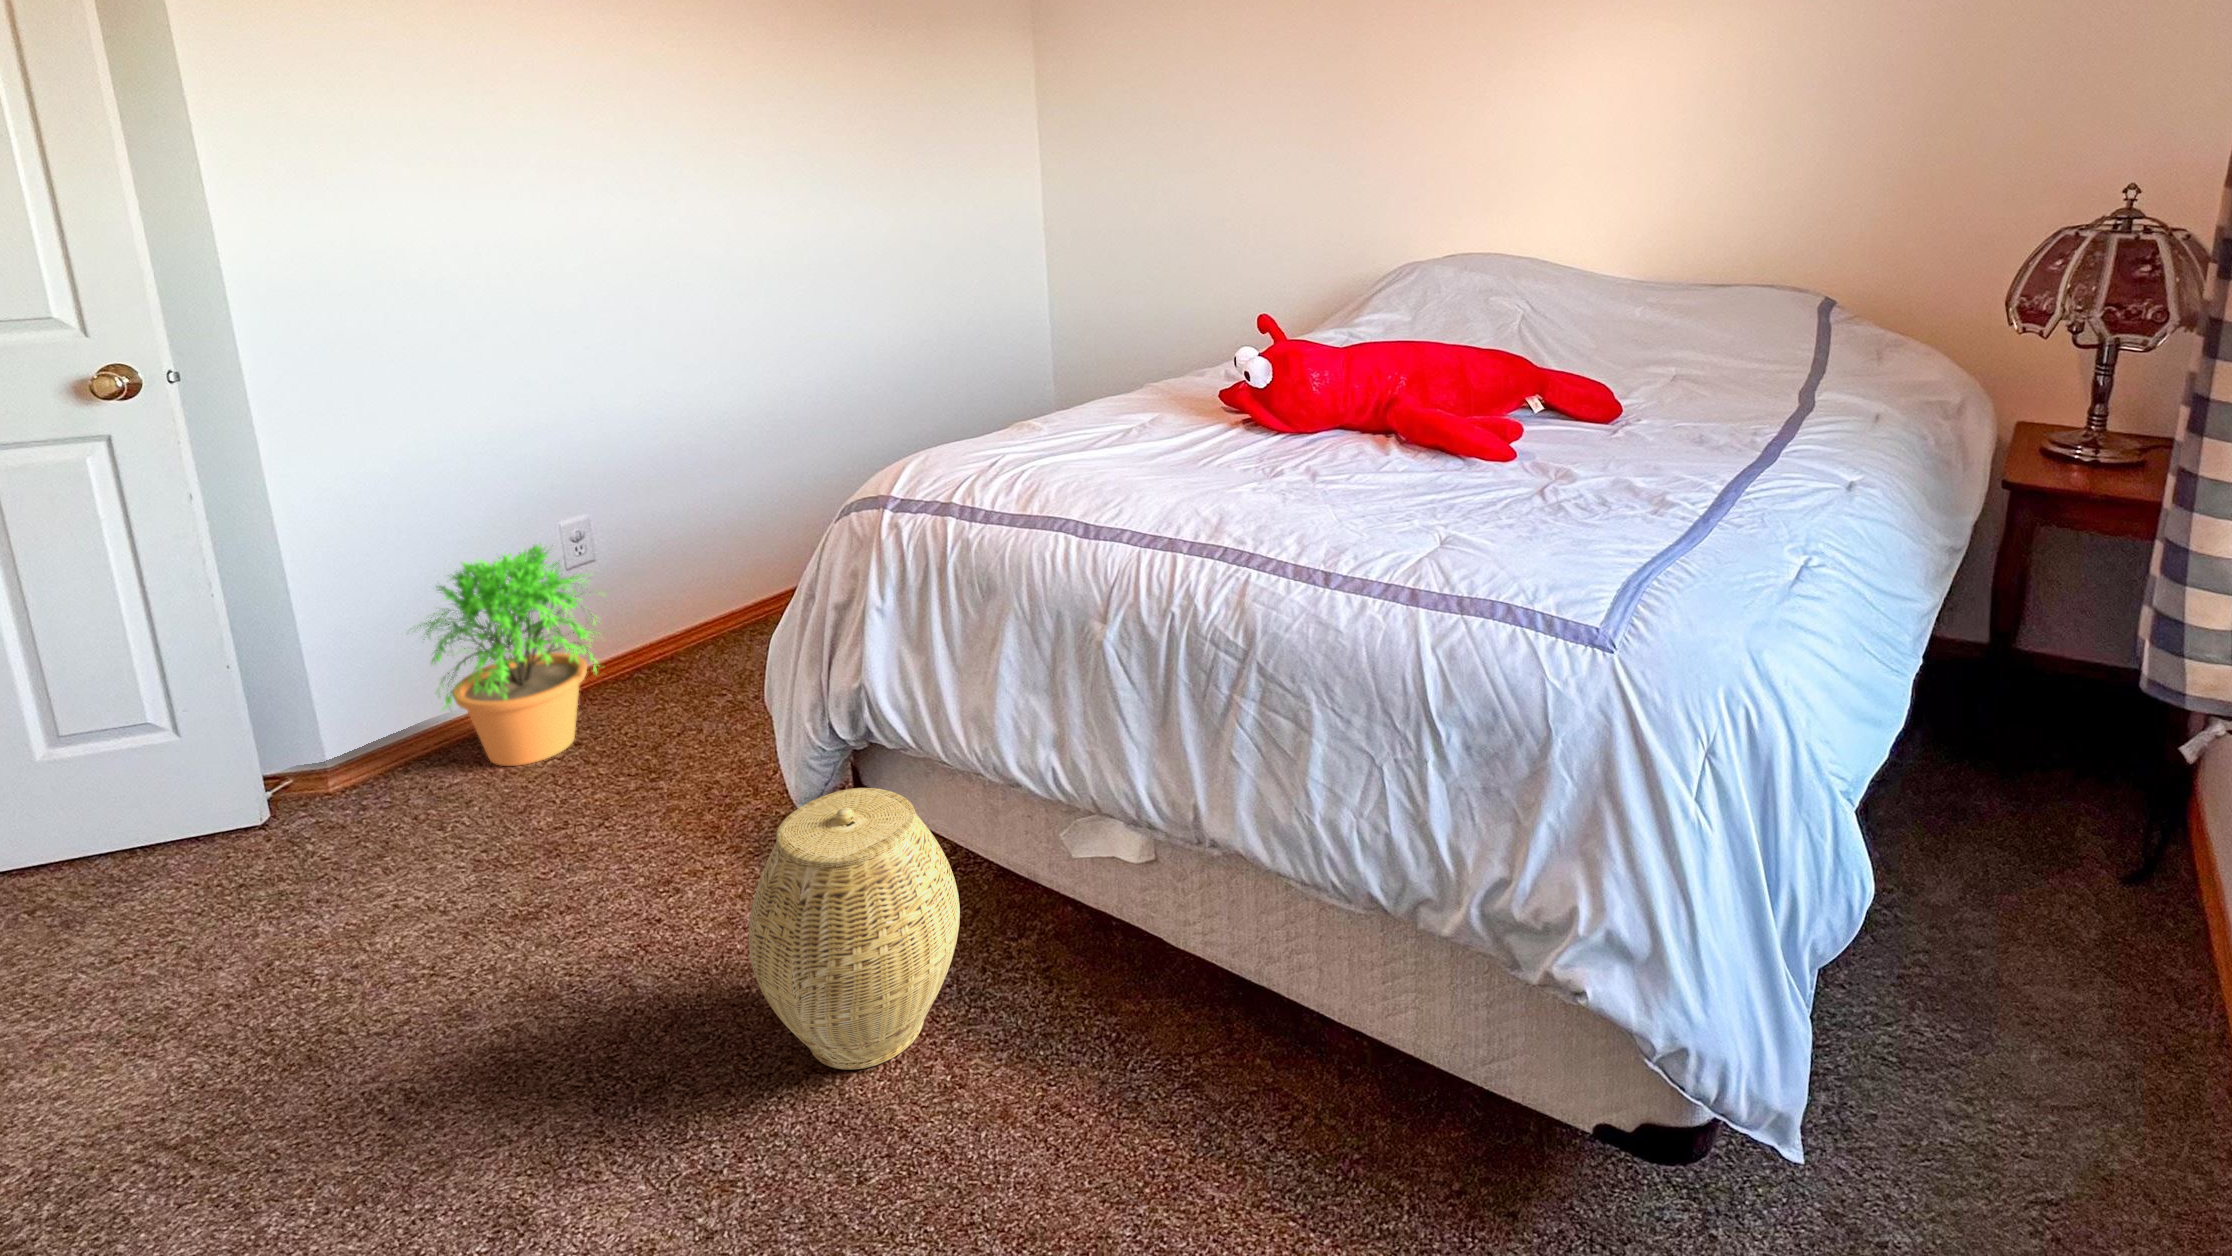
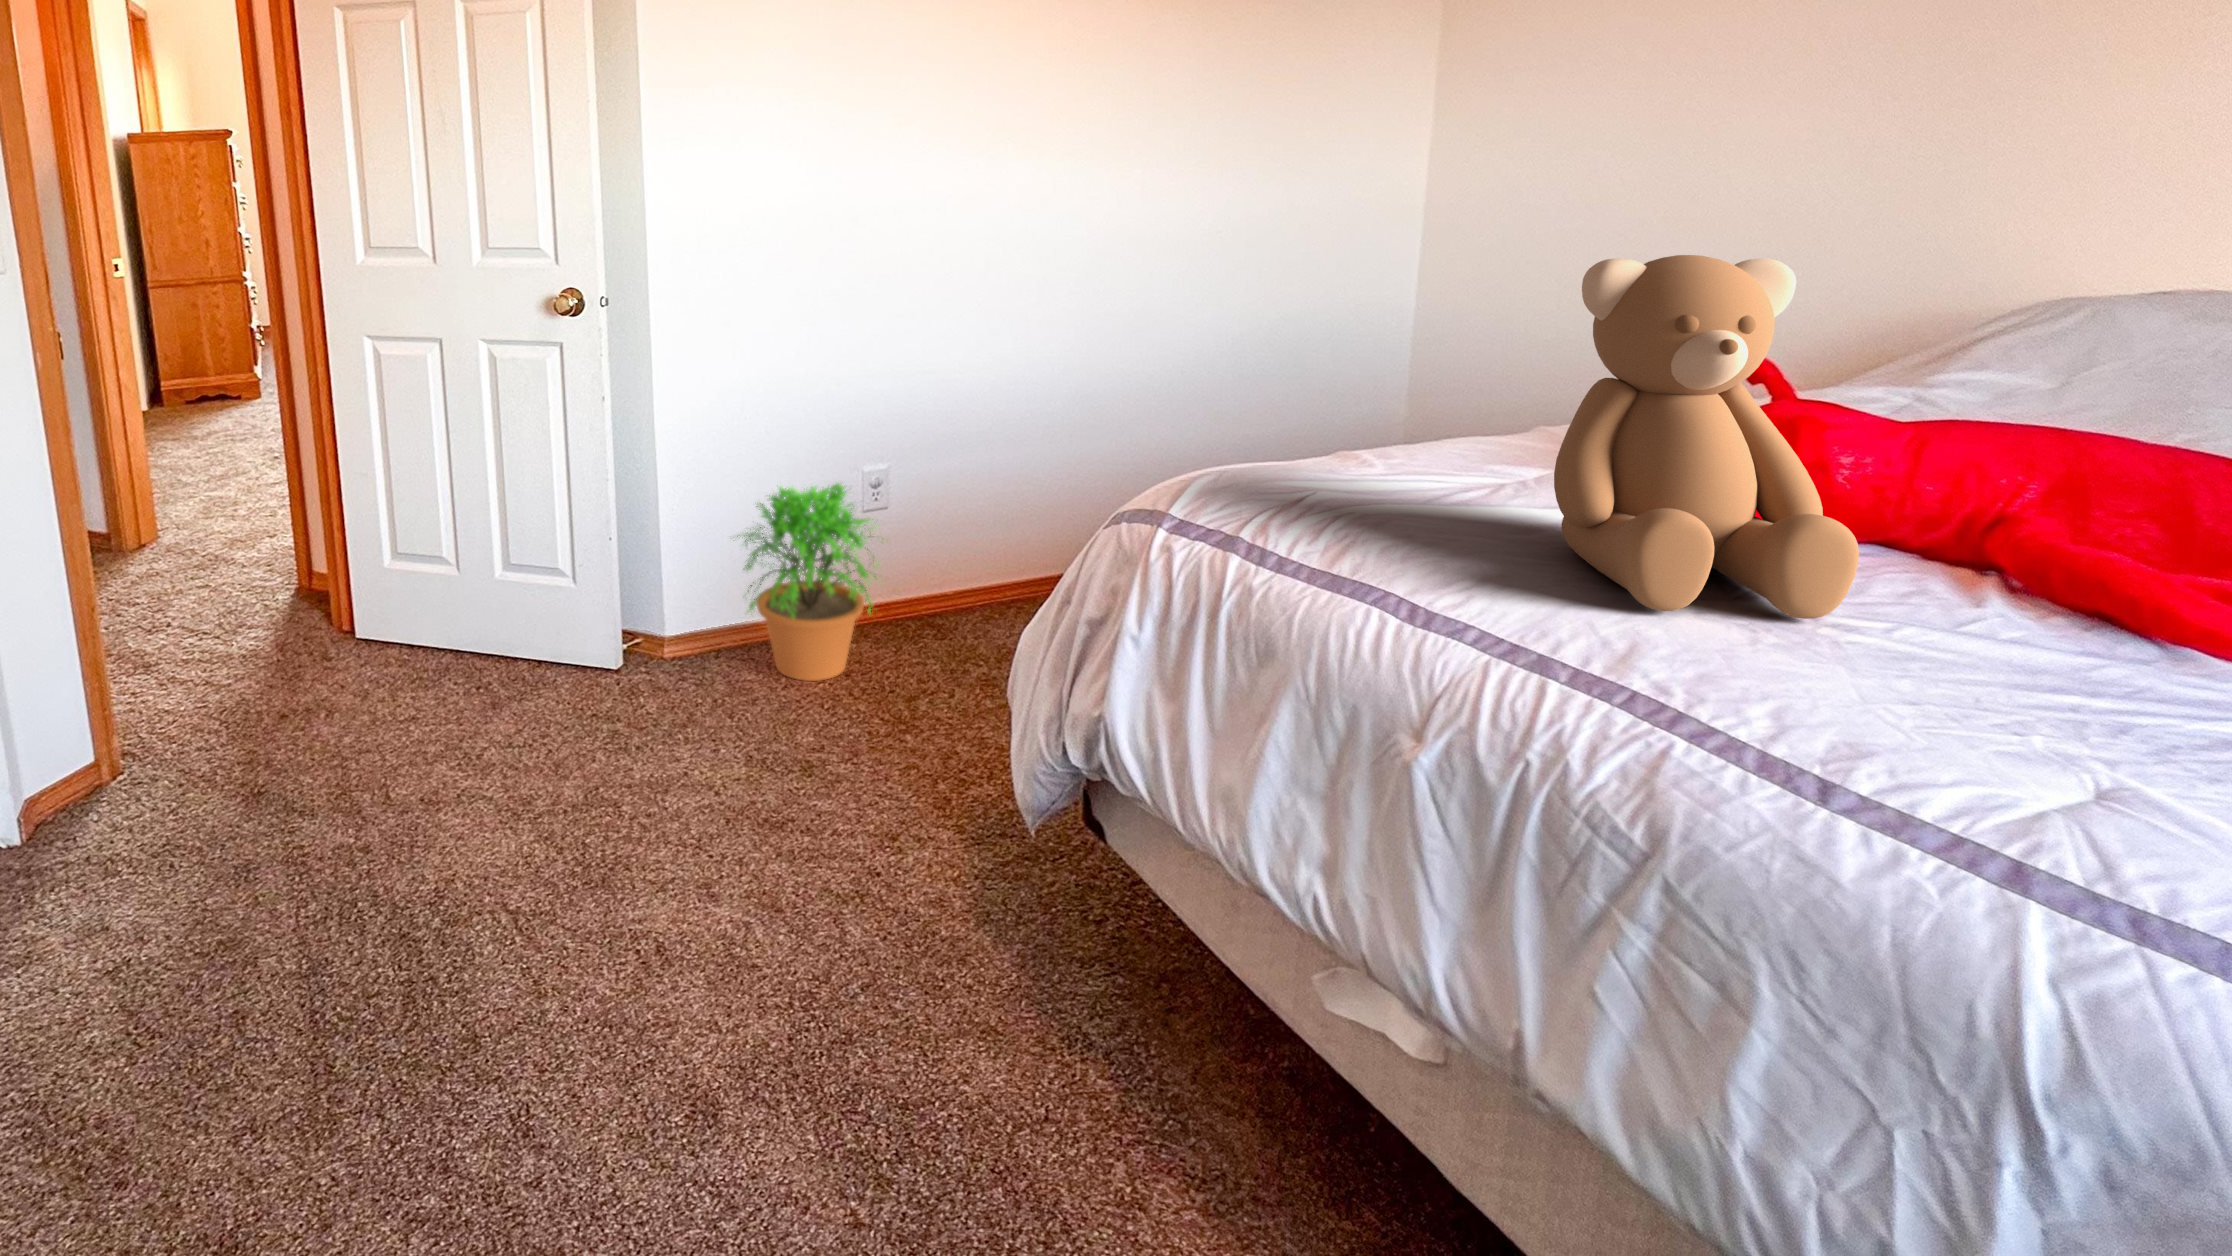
teddy bear: none [1155,247,1327,494] -> present [1554,255,1859,619]
woven basket: present [749,788,960,1070] -> none [945,822,1175,1134]

